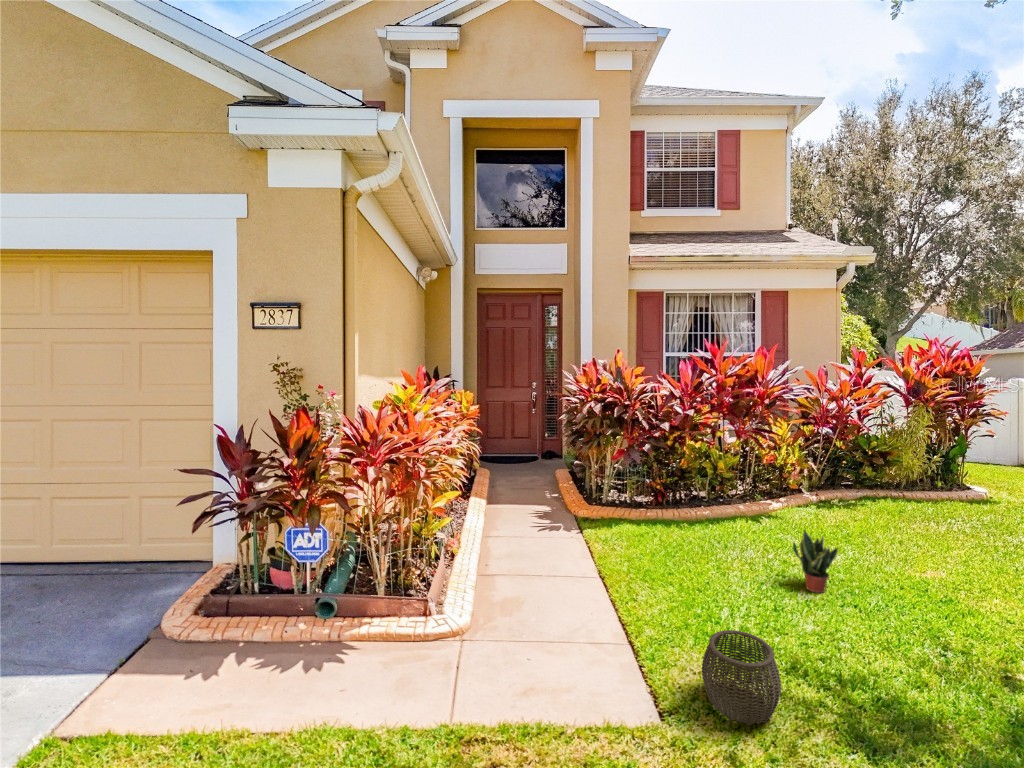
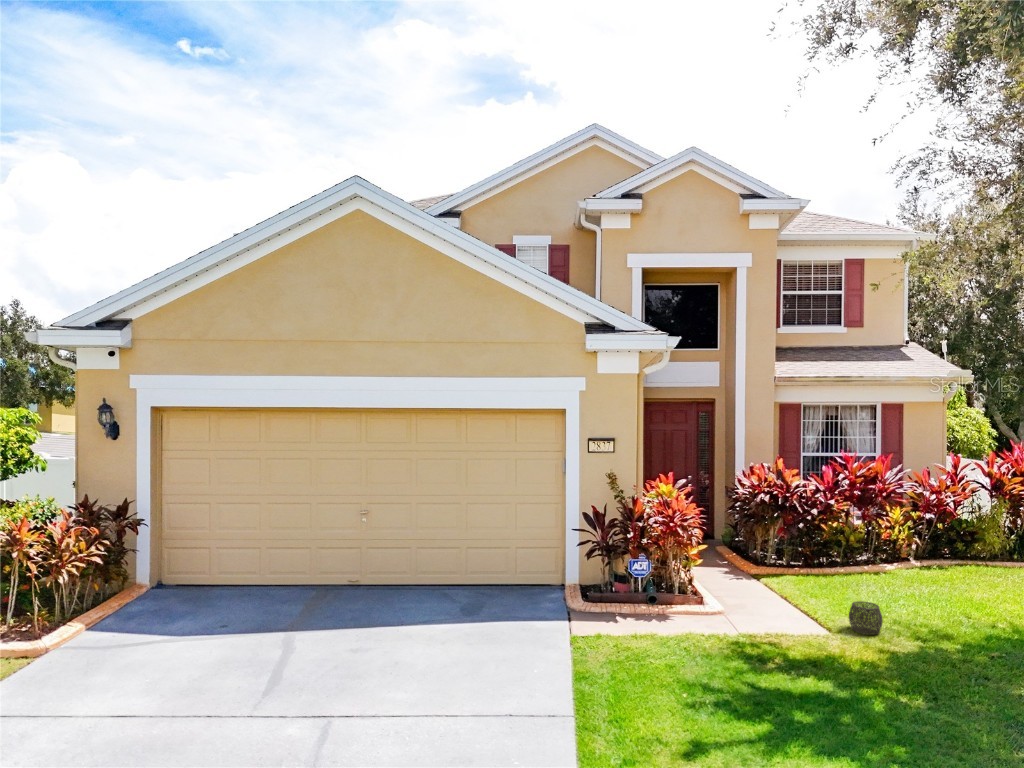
potted plant: present [793,530,838,593] -> none [895,568,920,604]

